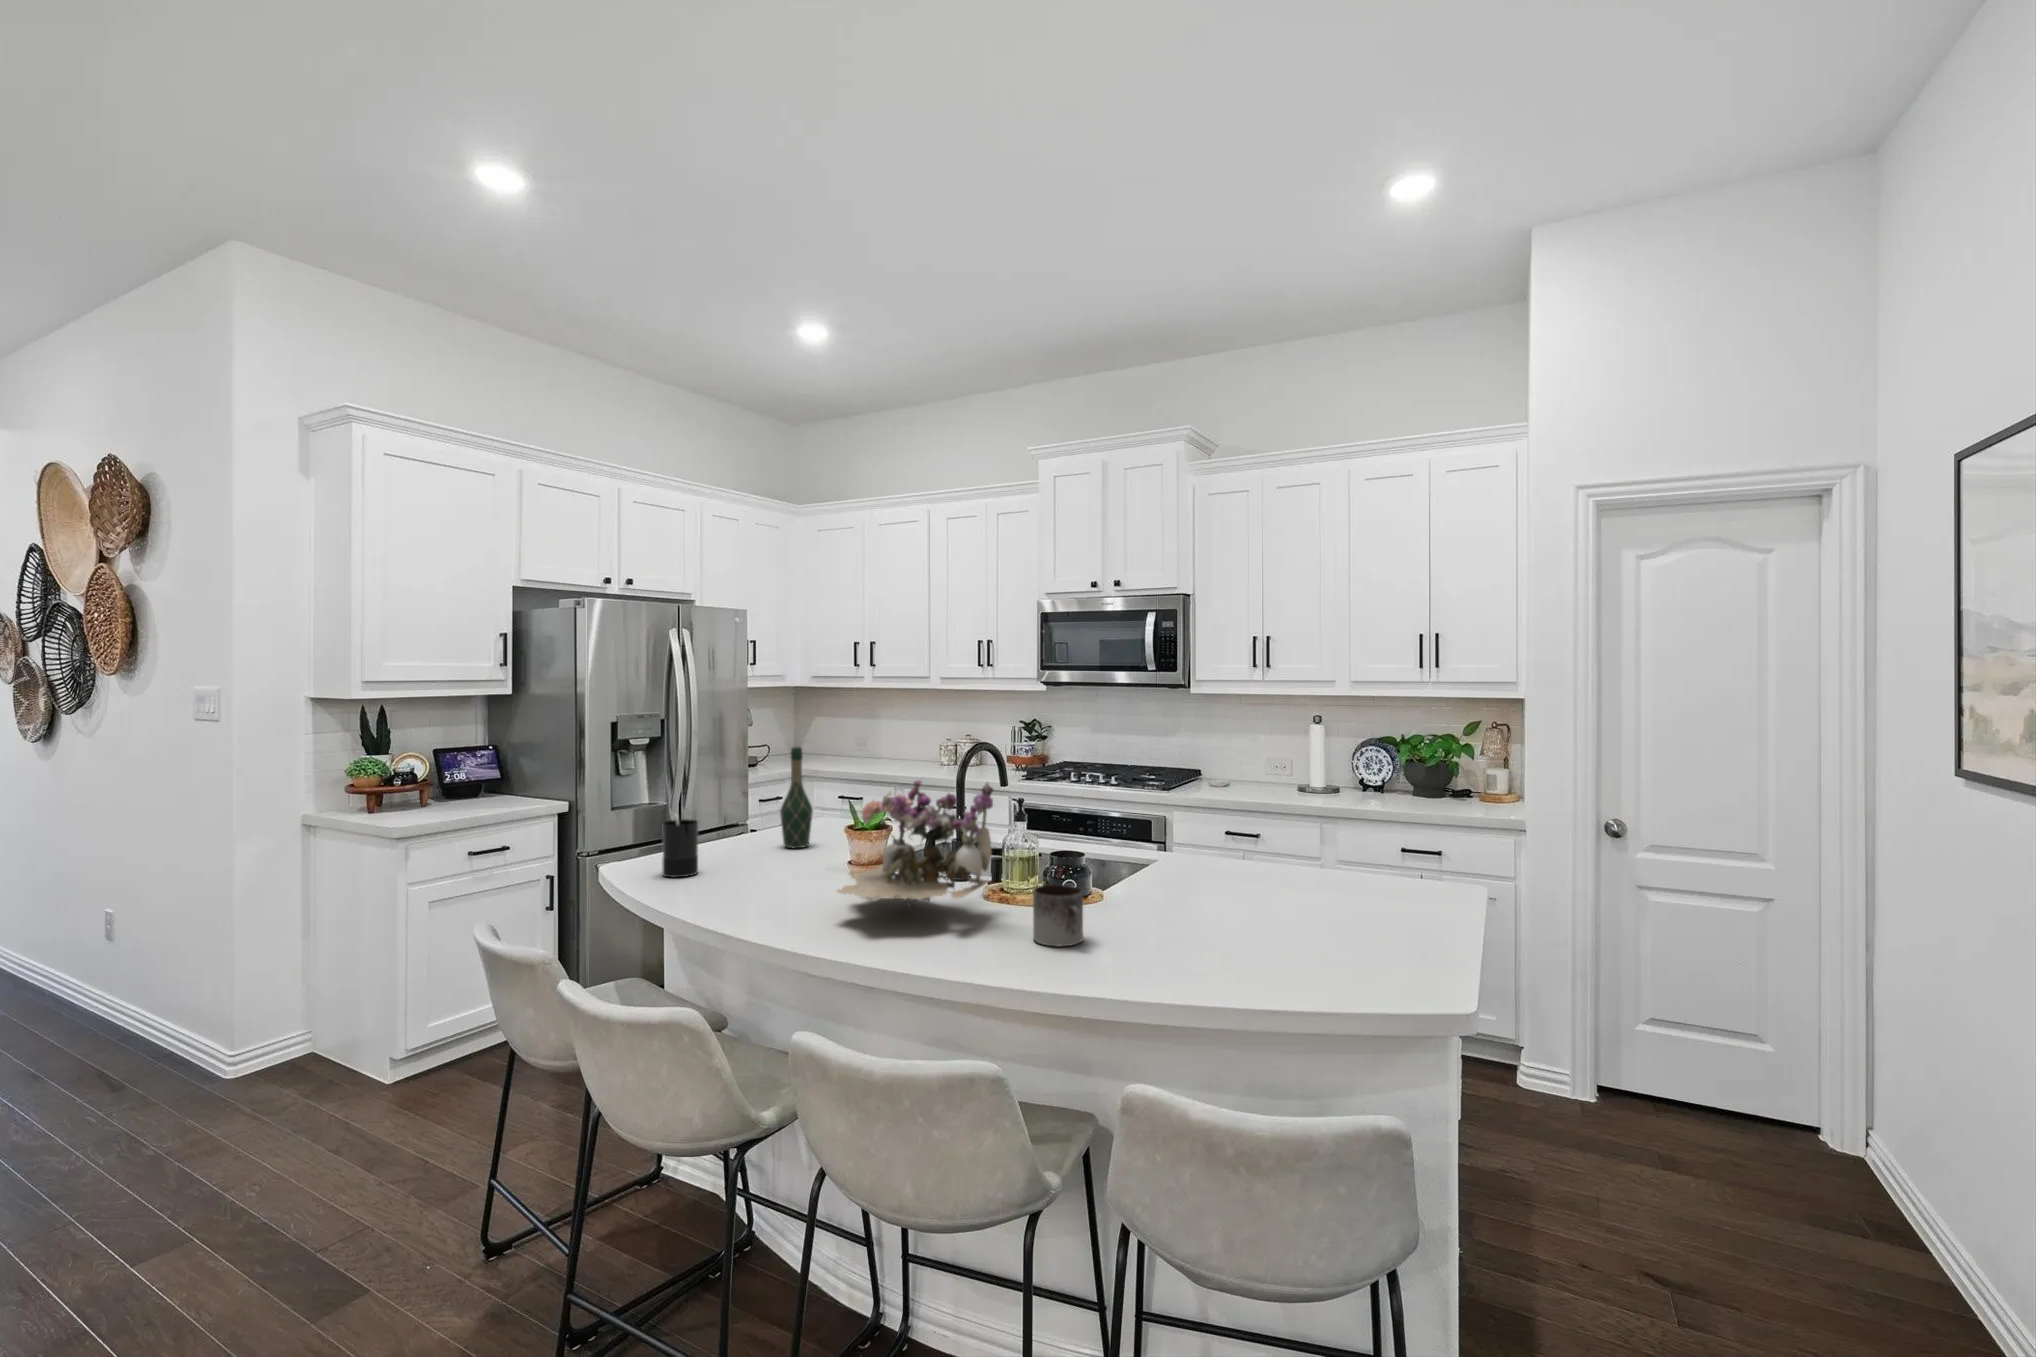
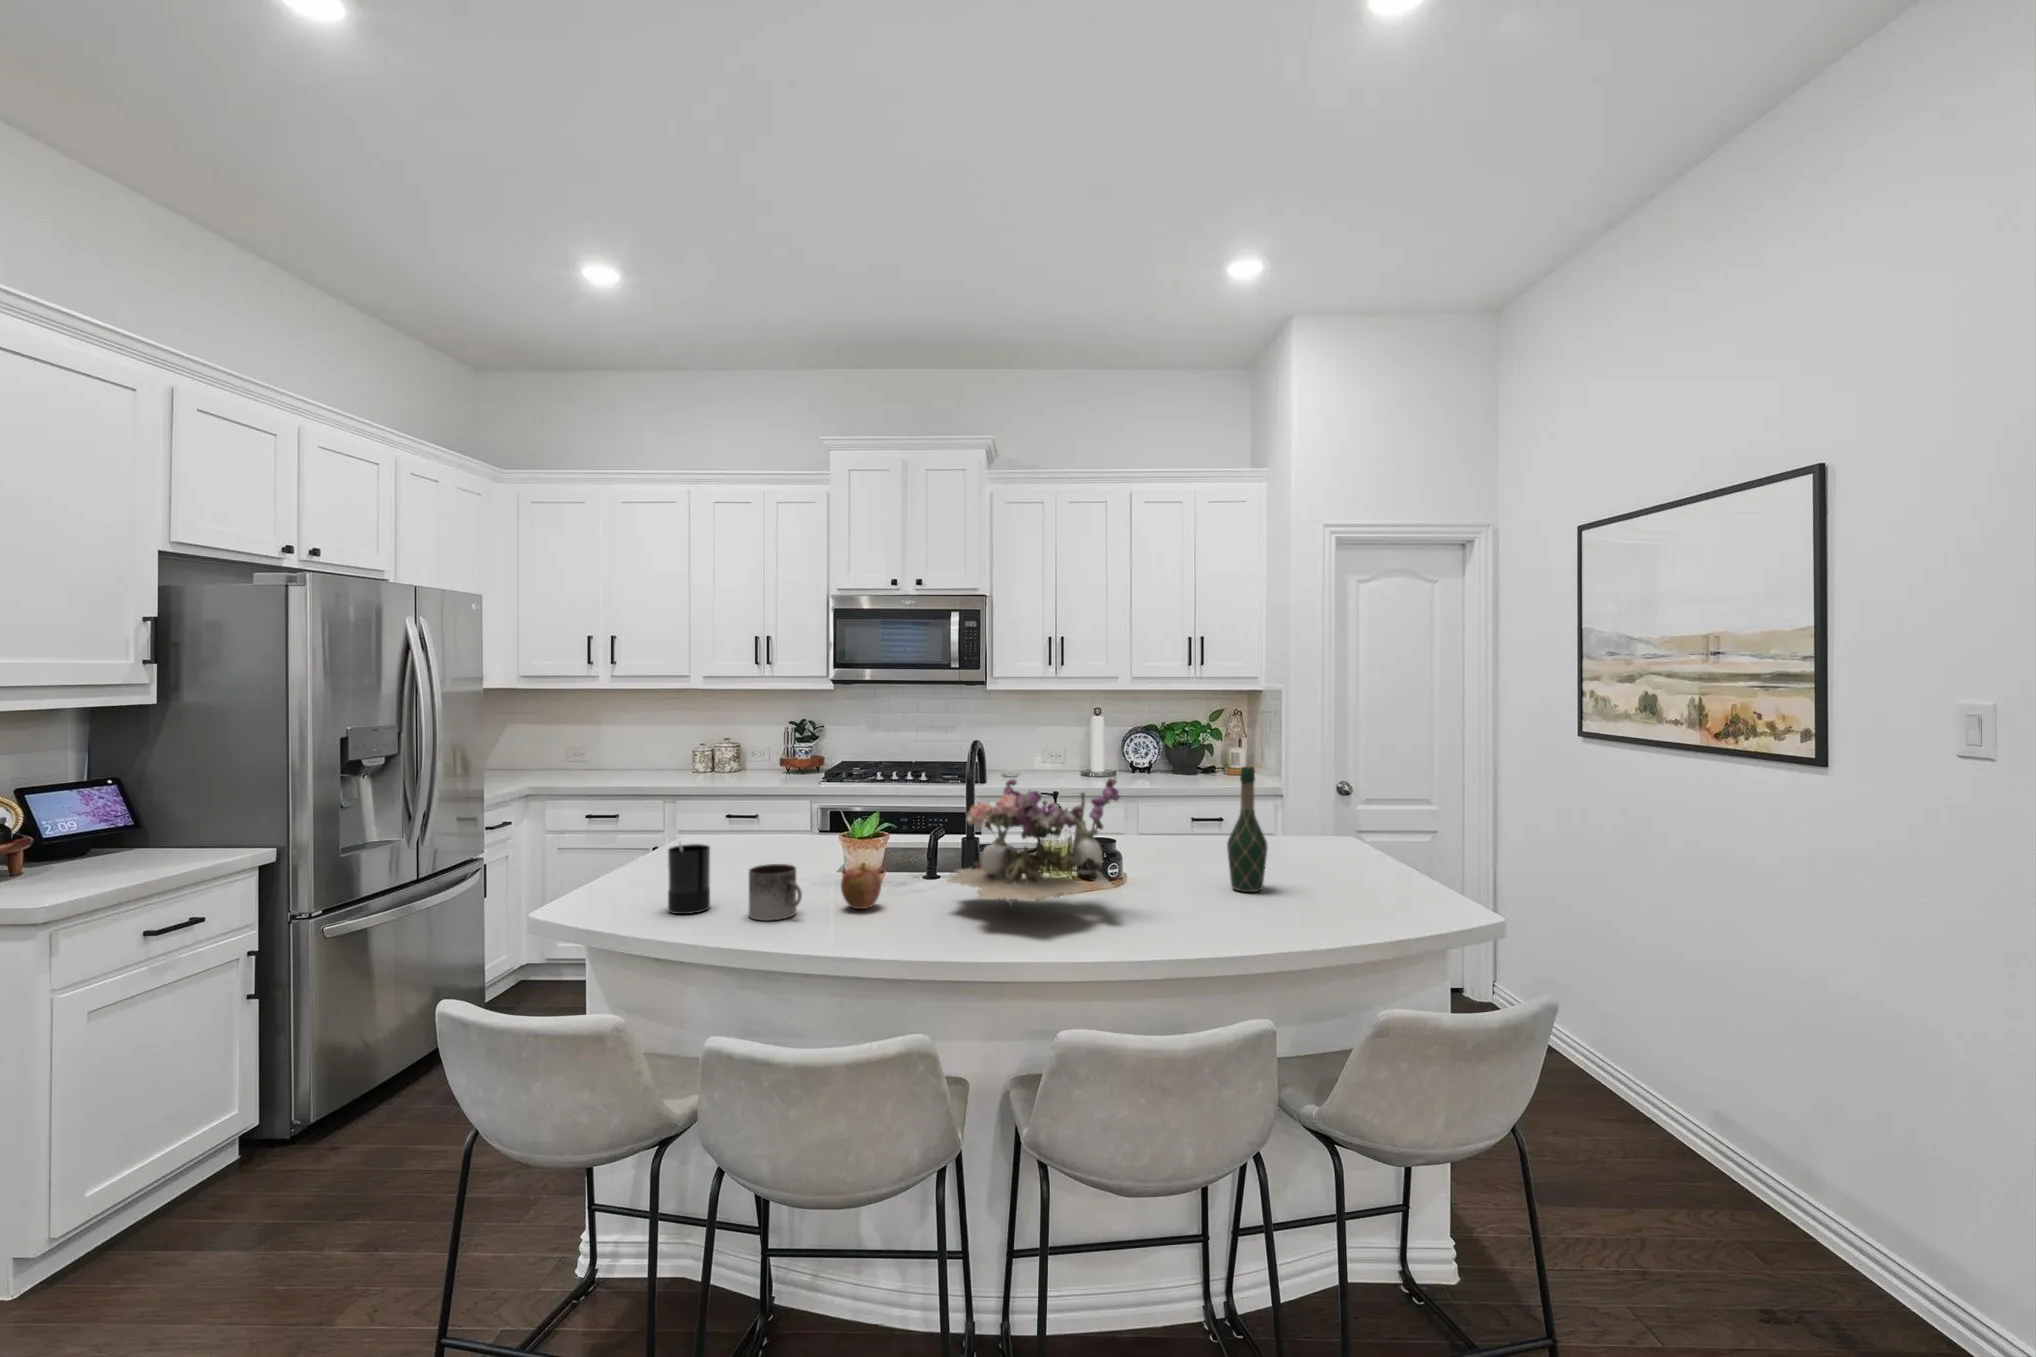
wine bottle: present [780,747,813,848] -> present [1227,767,1267,892]
apple: none [776,849,814,891] -> present [841,864,881,909]
mug: present [1033,884,1083,946] -> present [749,864,802,920]

